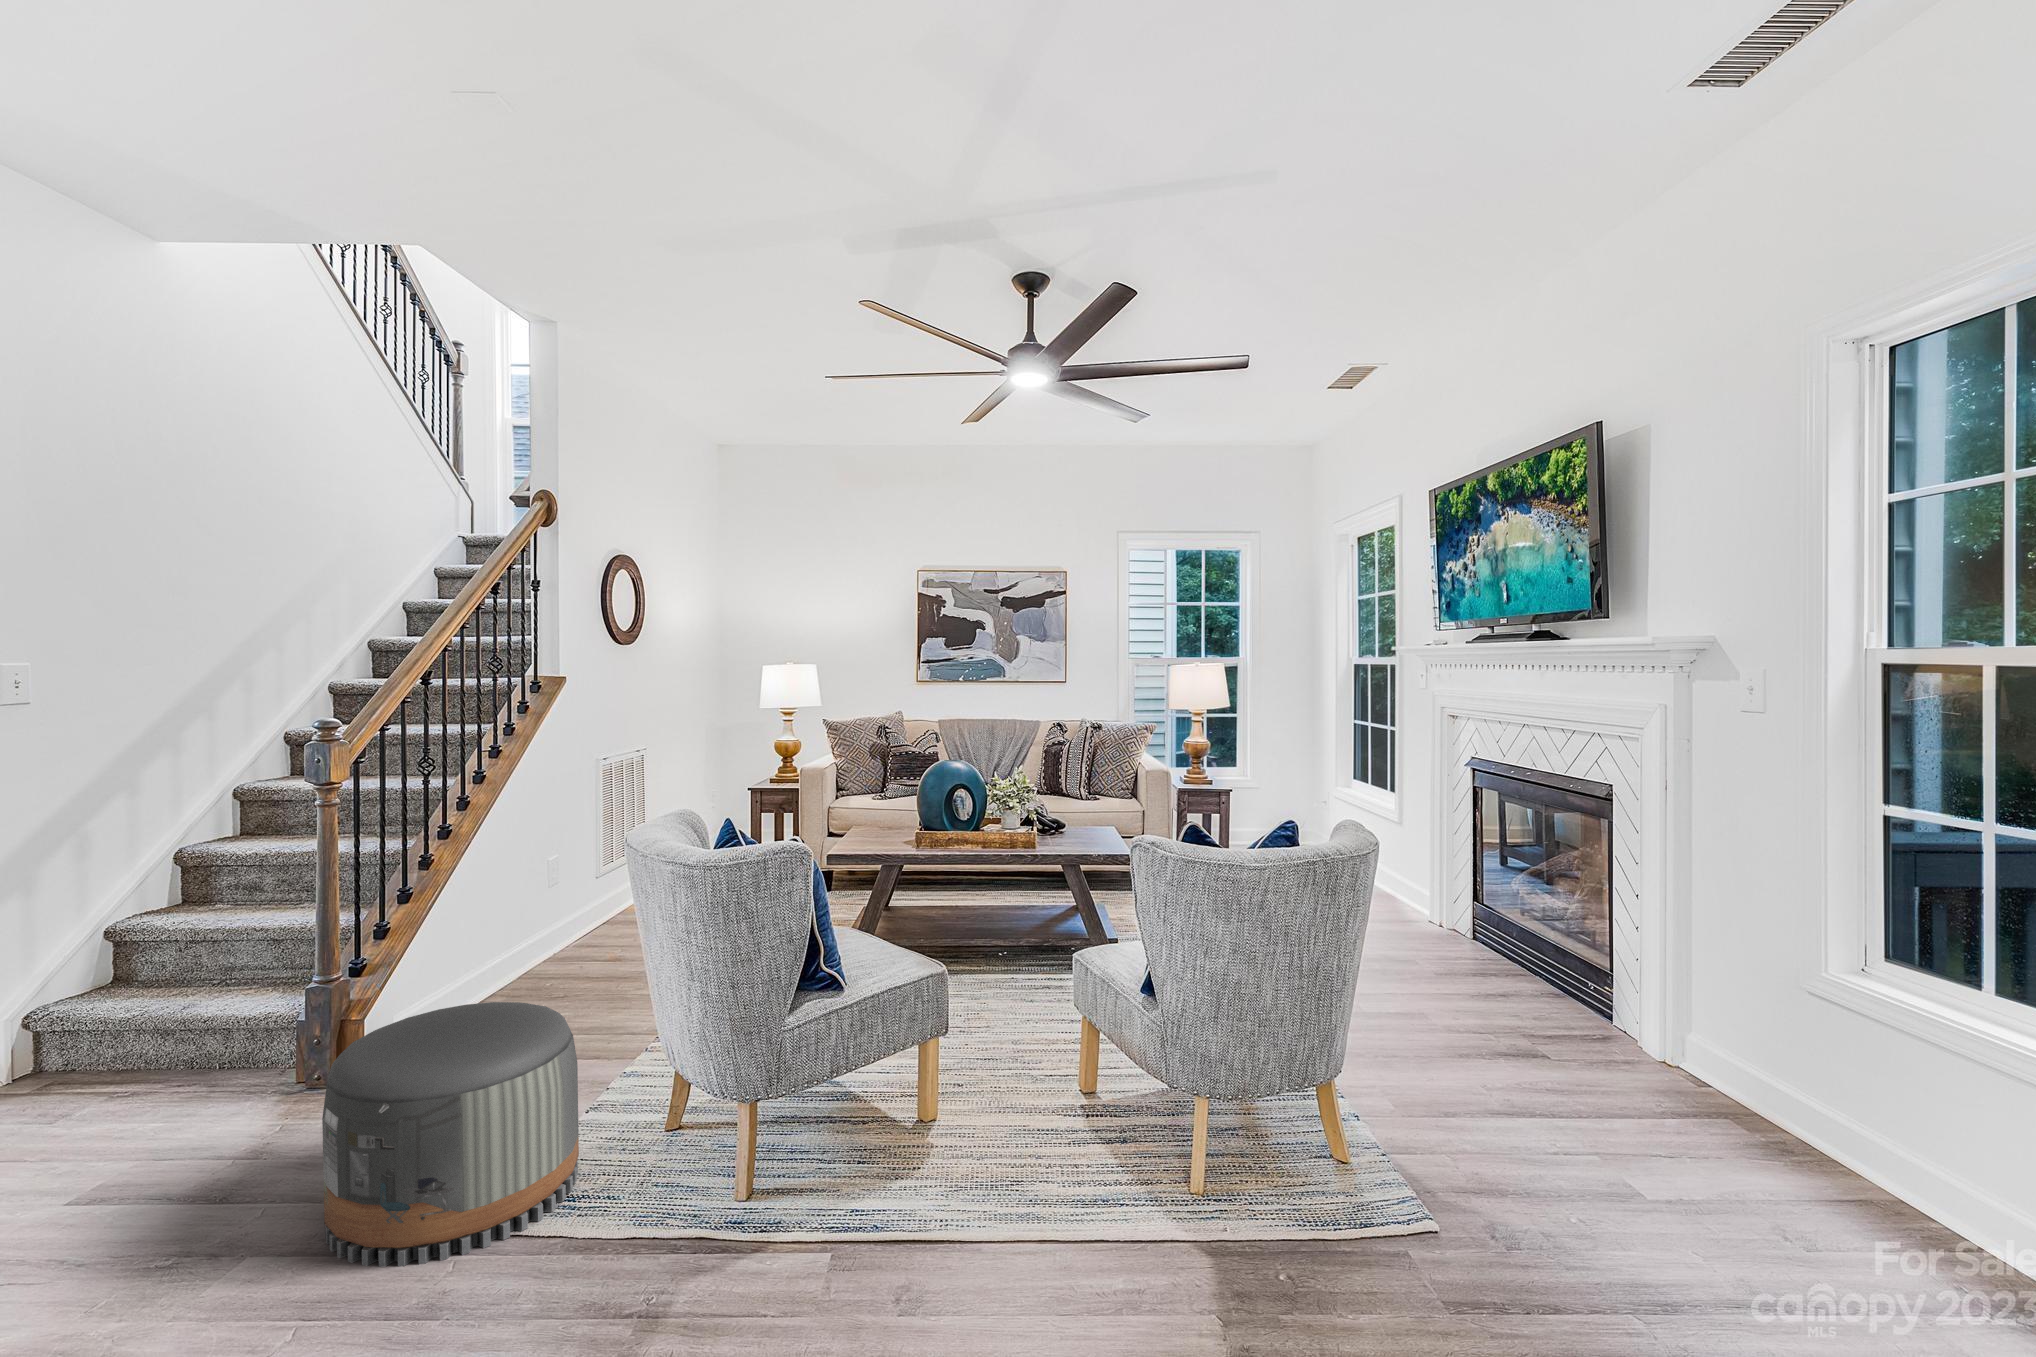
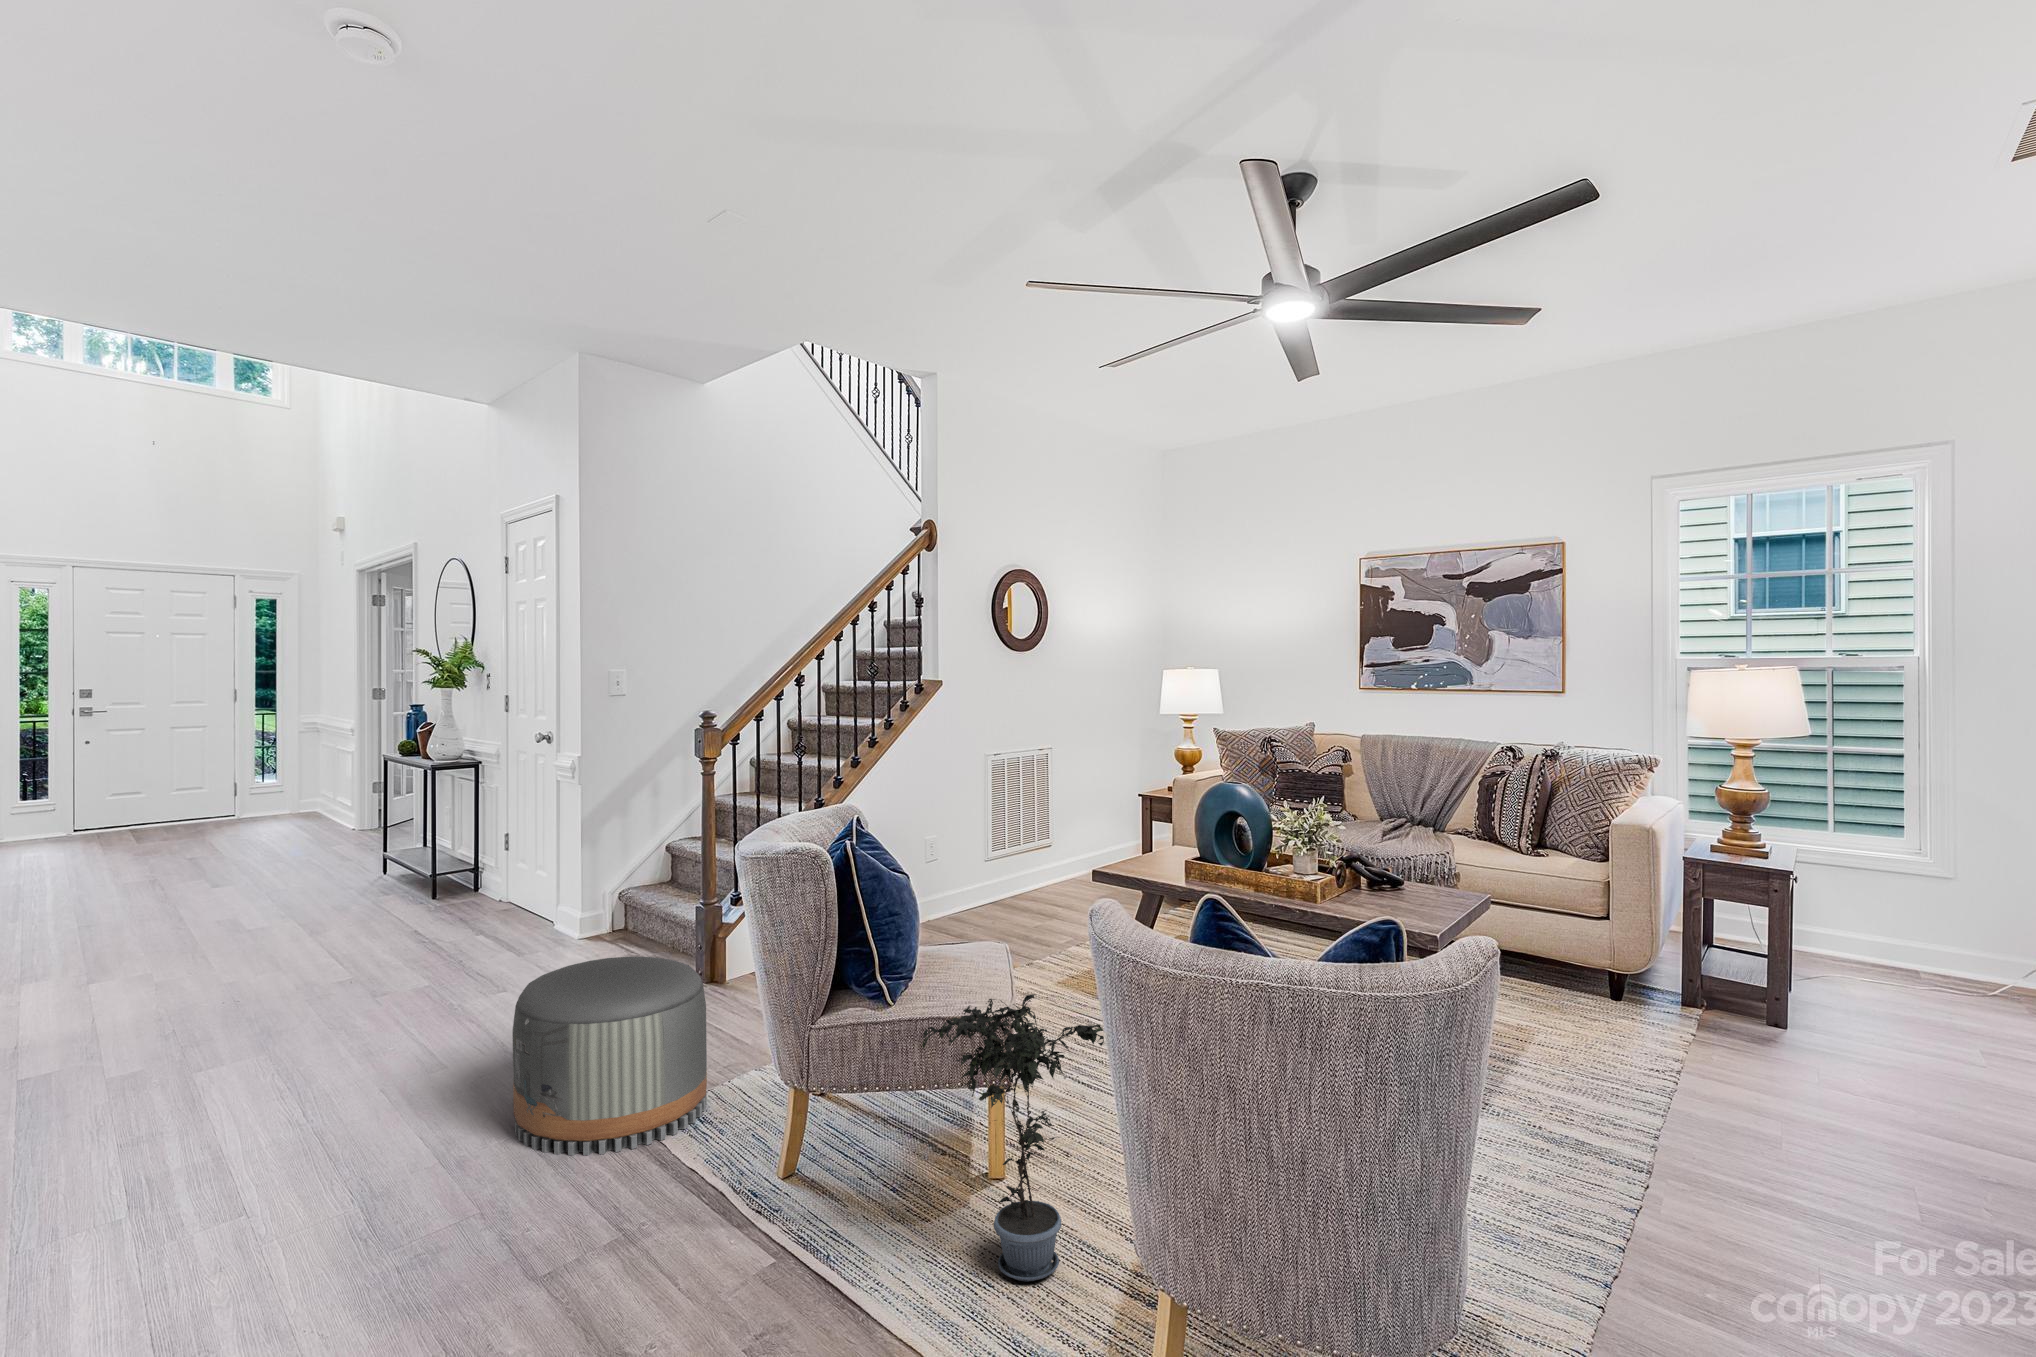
potted plant: none [977,933,1119,1185] -> present [922,994,1104,1282]

